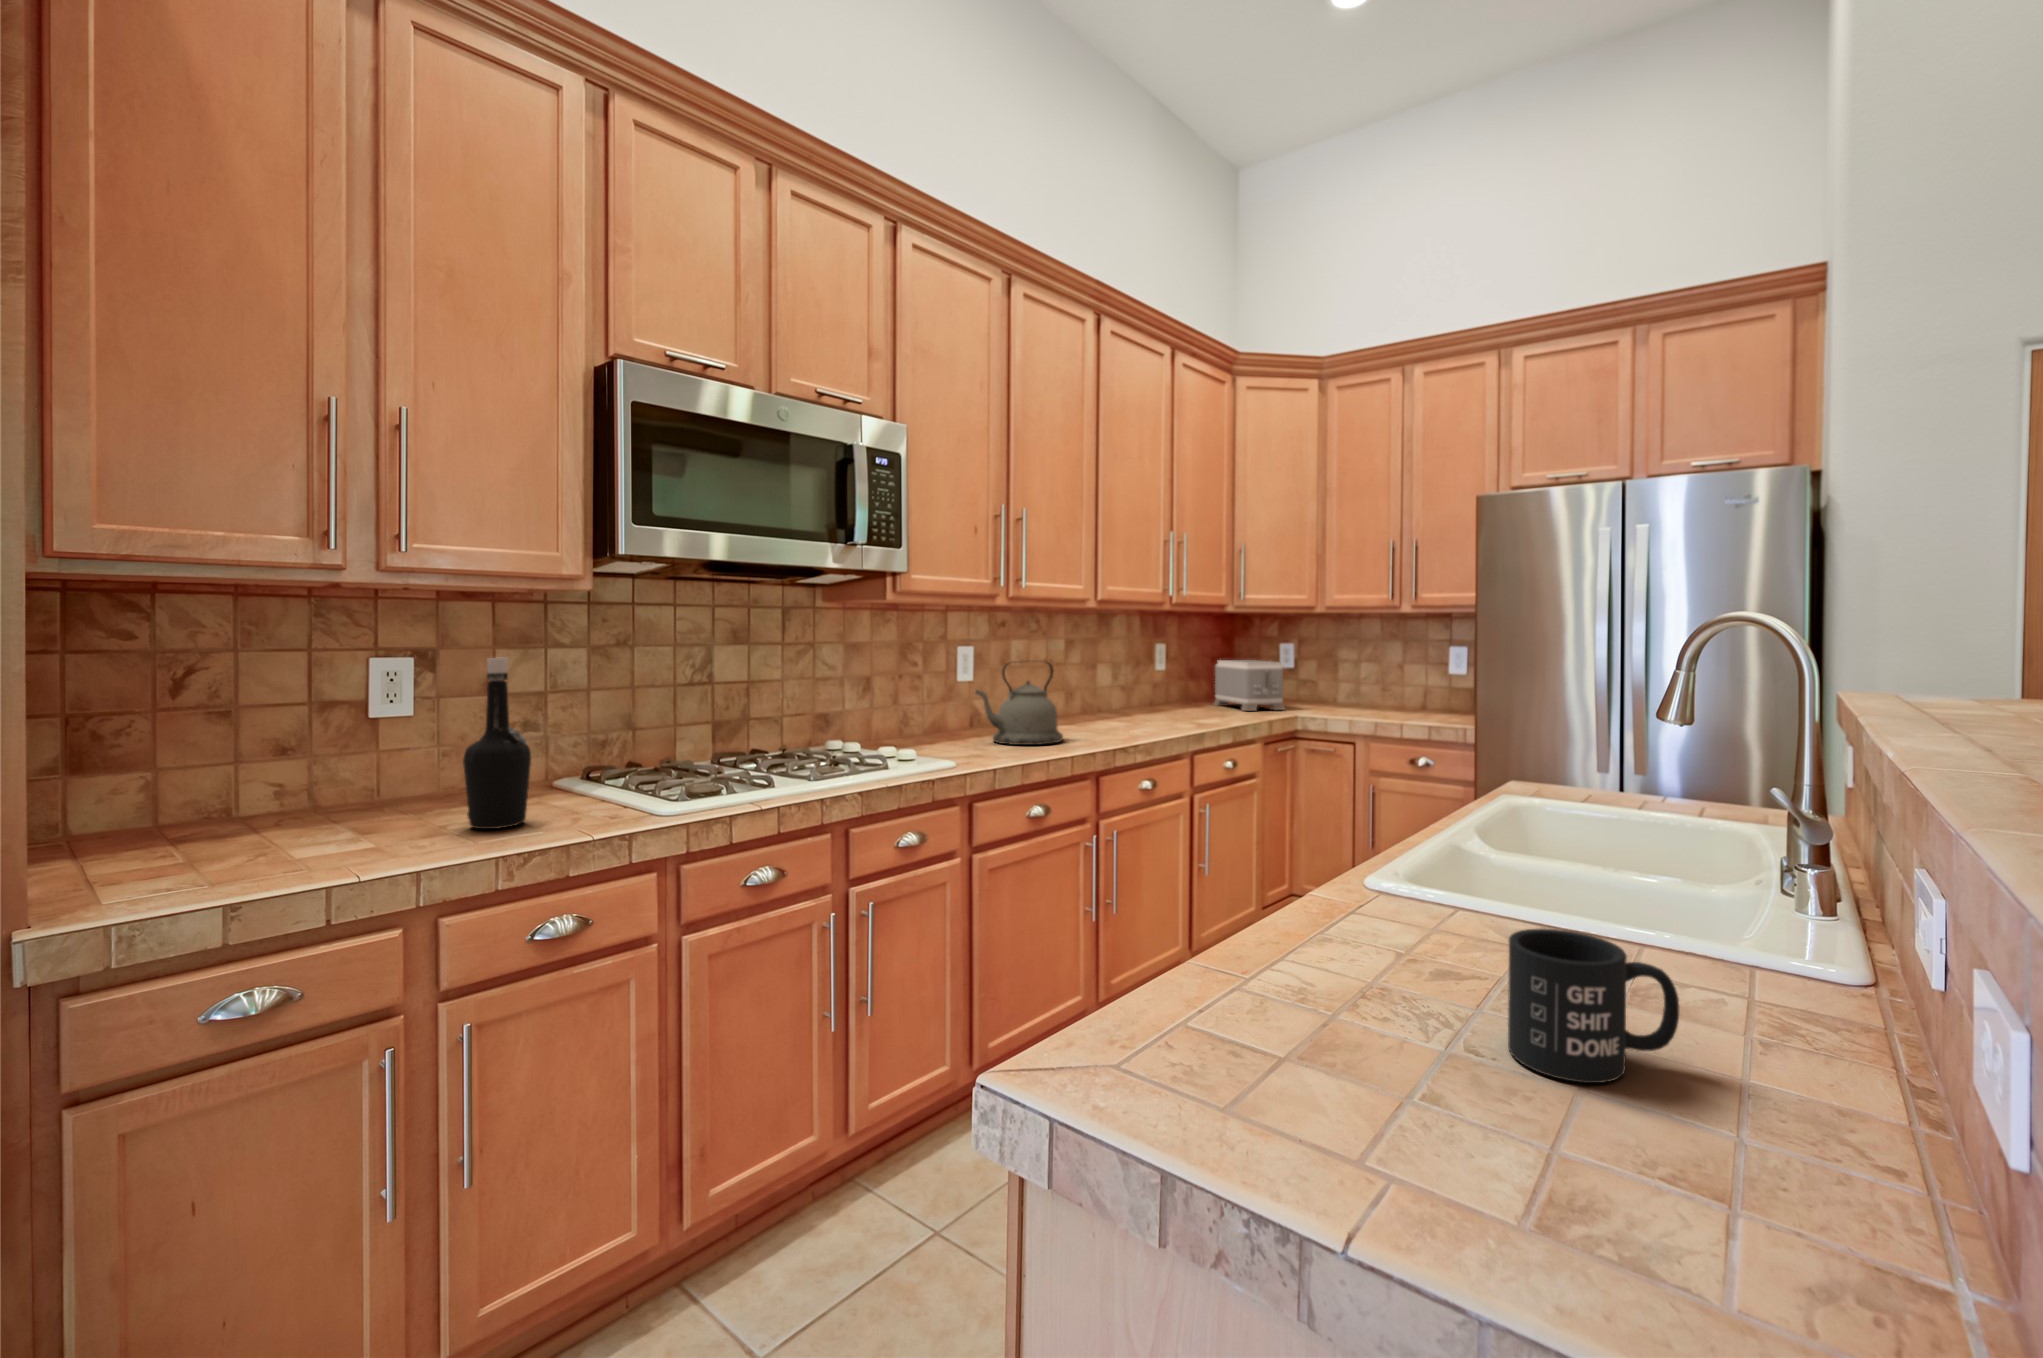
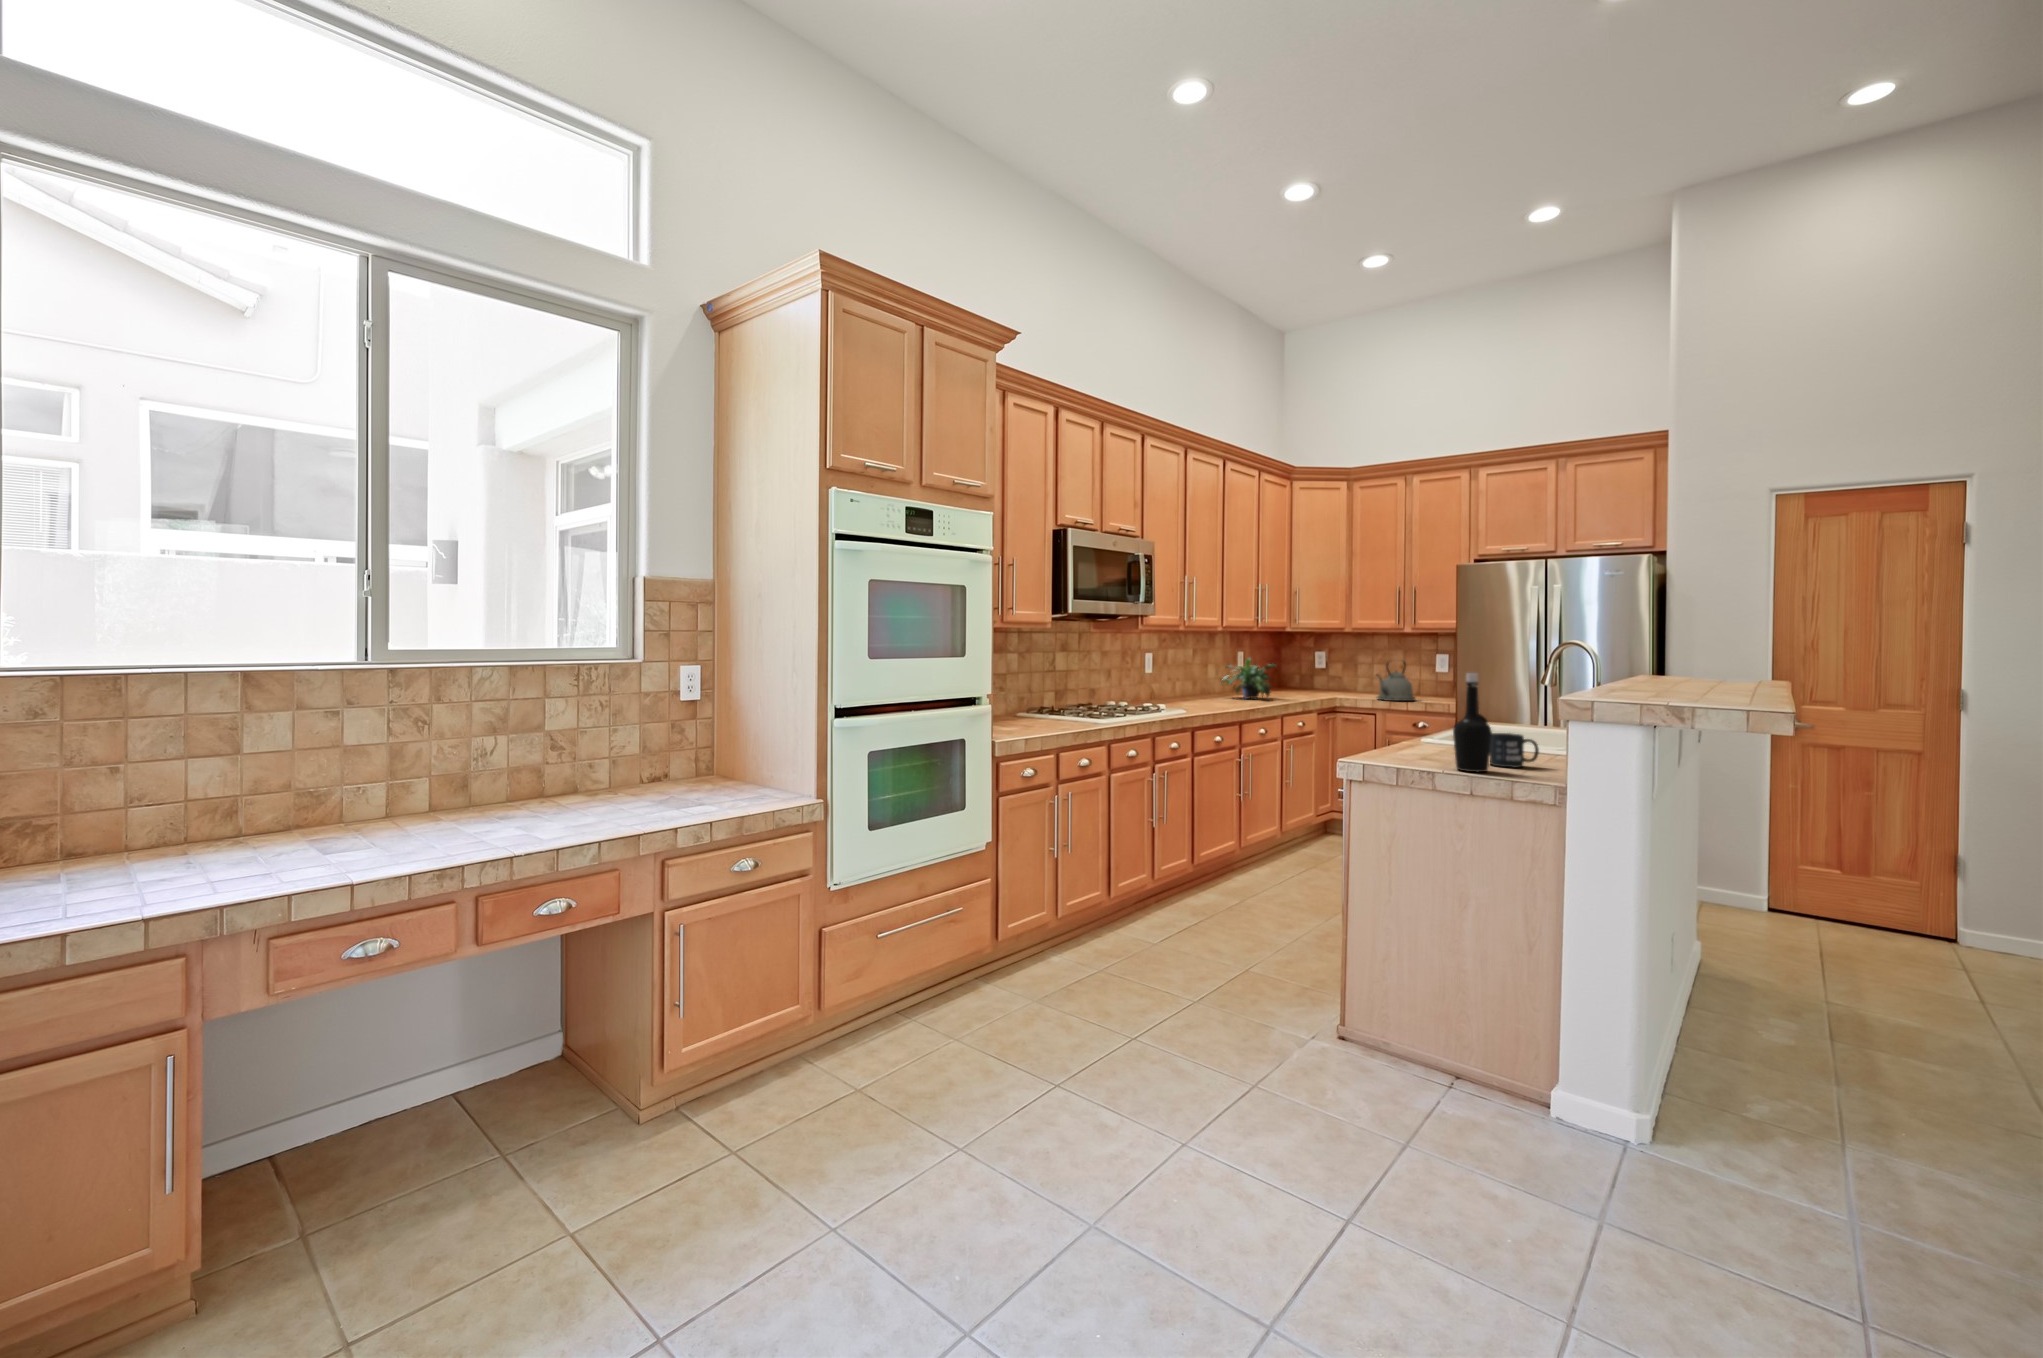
potted plant: none [1102,654,1194,722] -> present [1222,658,1276,699]
bottle: present [463,658,531,829] -> present [1453,673,1492,772]
toaster: present [1214,660,1285,711] -> none [1274,663,1326,695]
kettle: present [976,662,1063,745] -> present [1377,662,1415,701]

